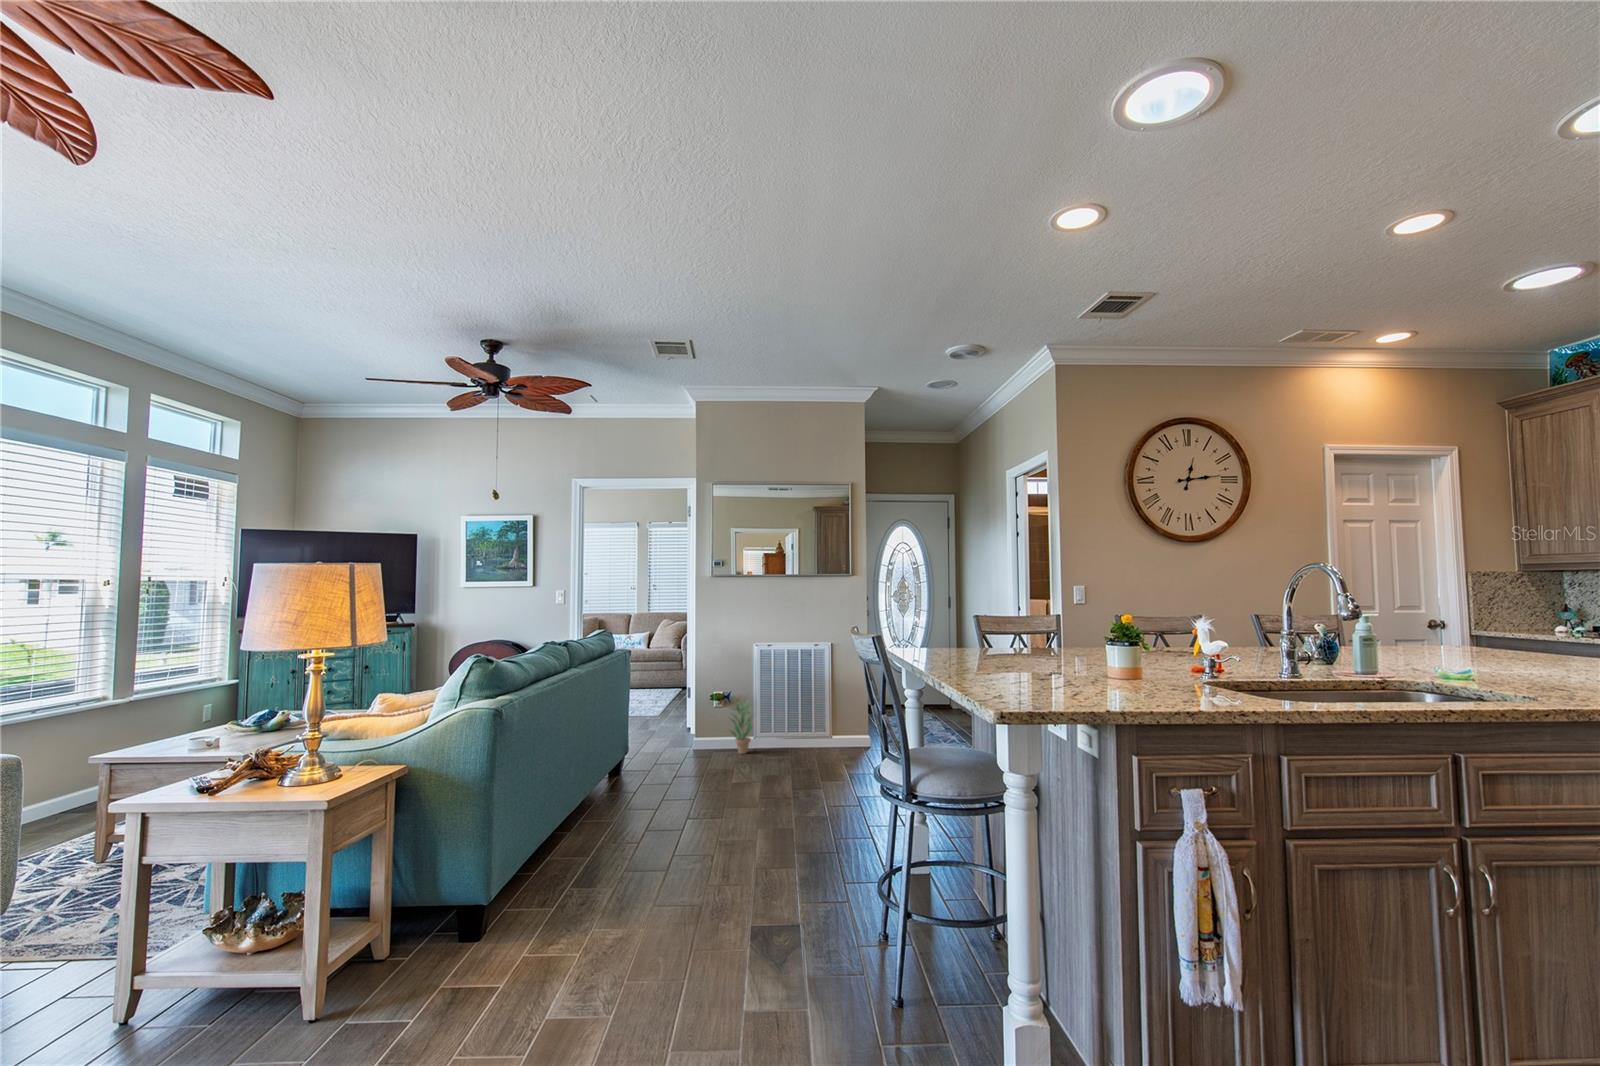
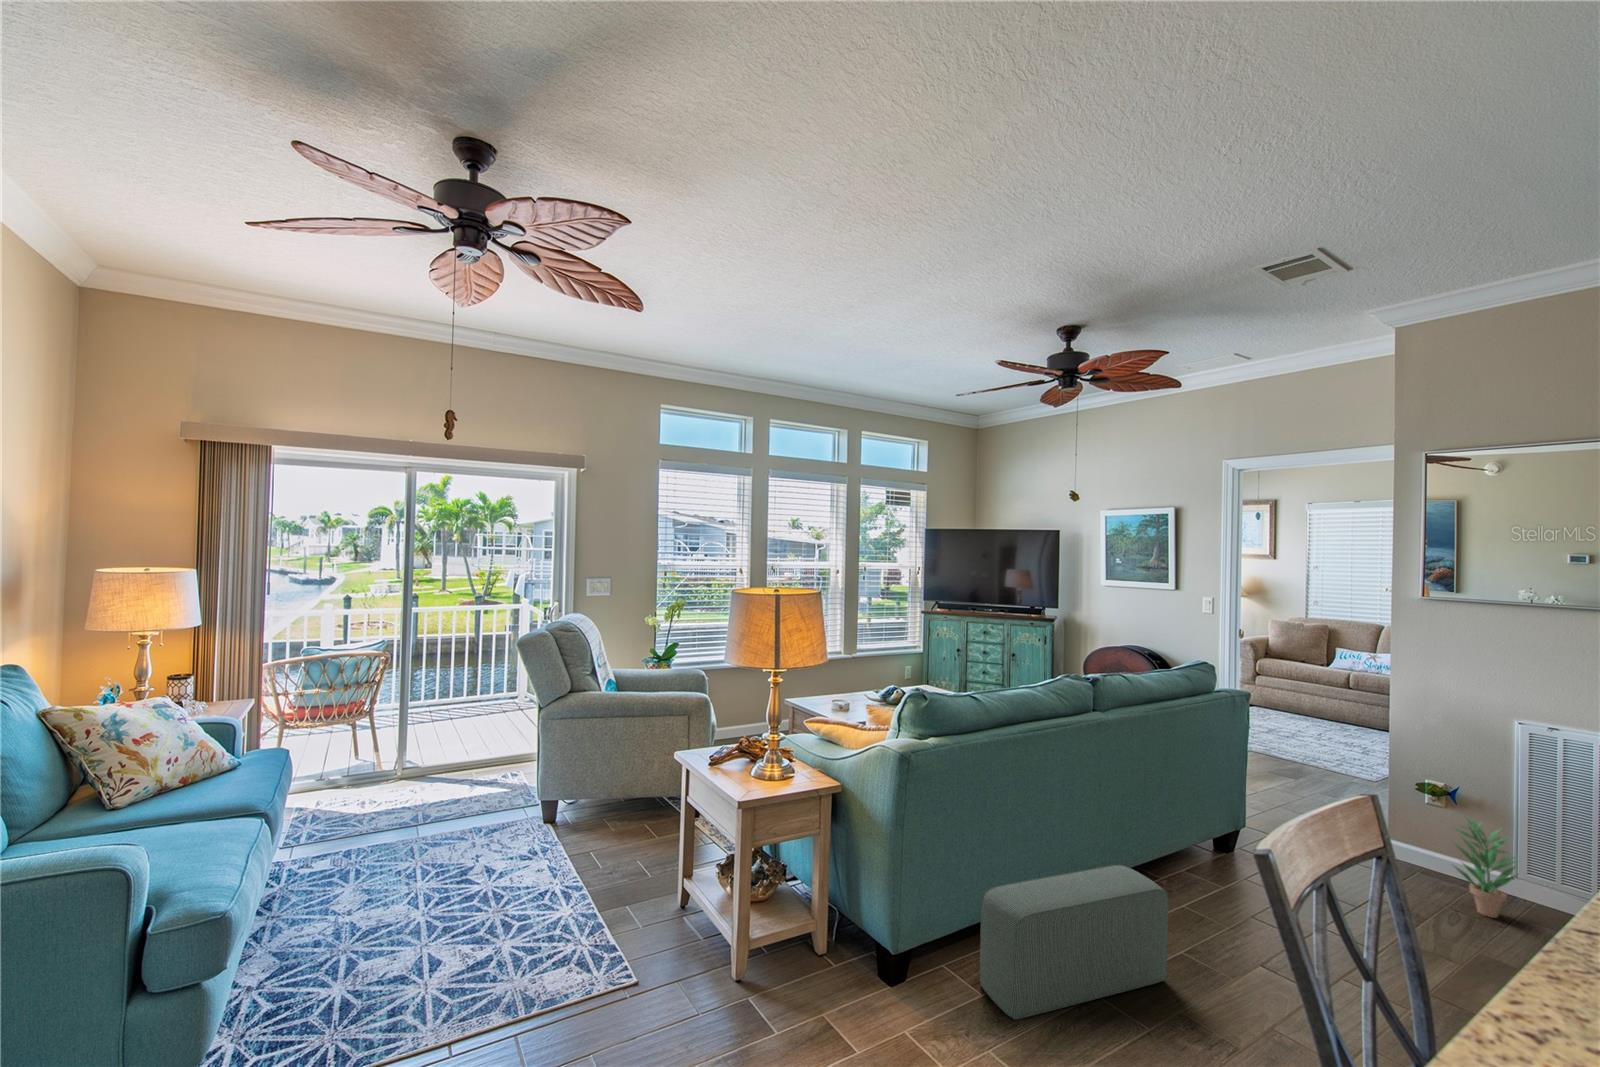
pouf: none [543,771,647,900] -> present [980,865,1169,1019]

